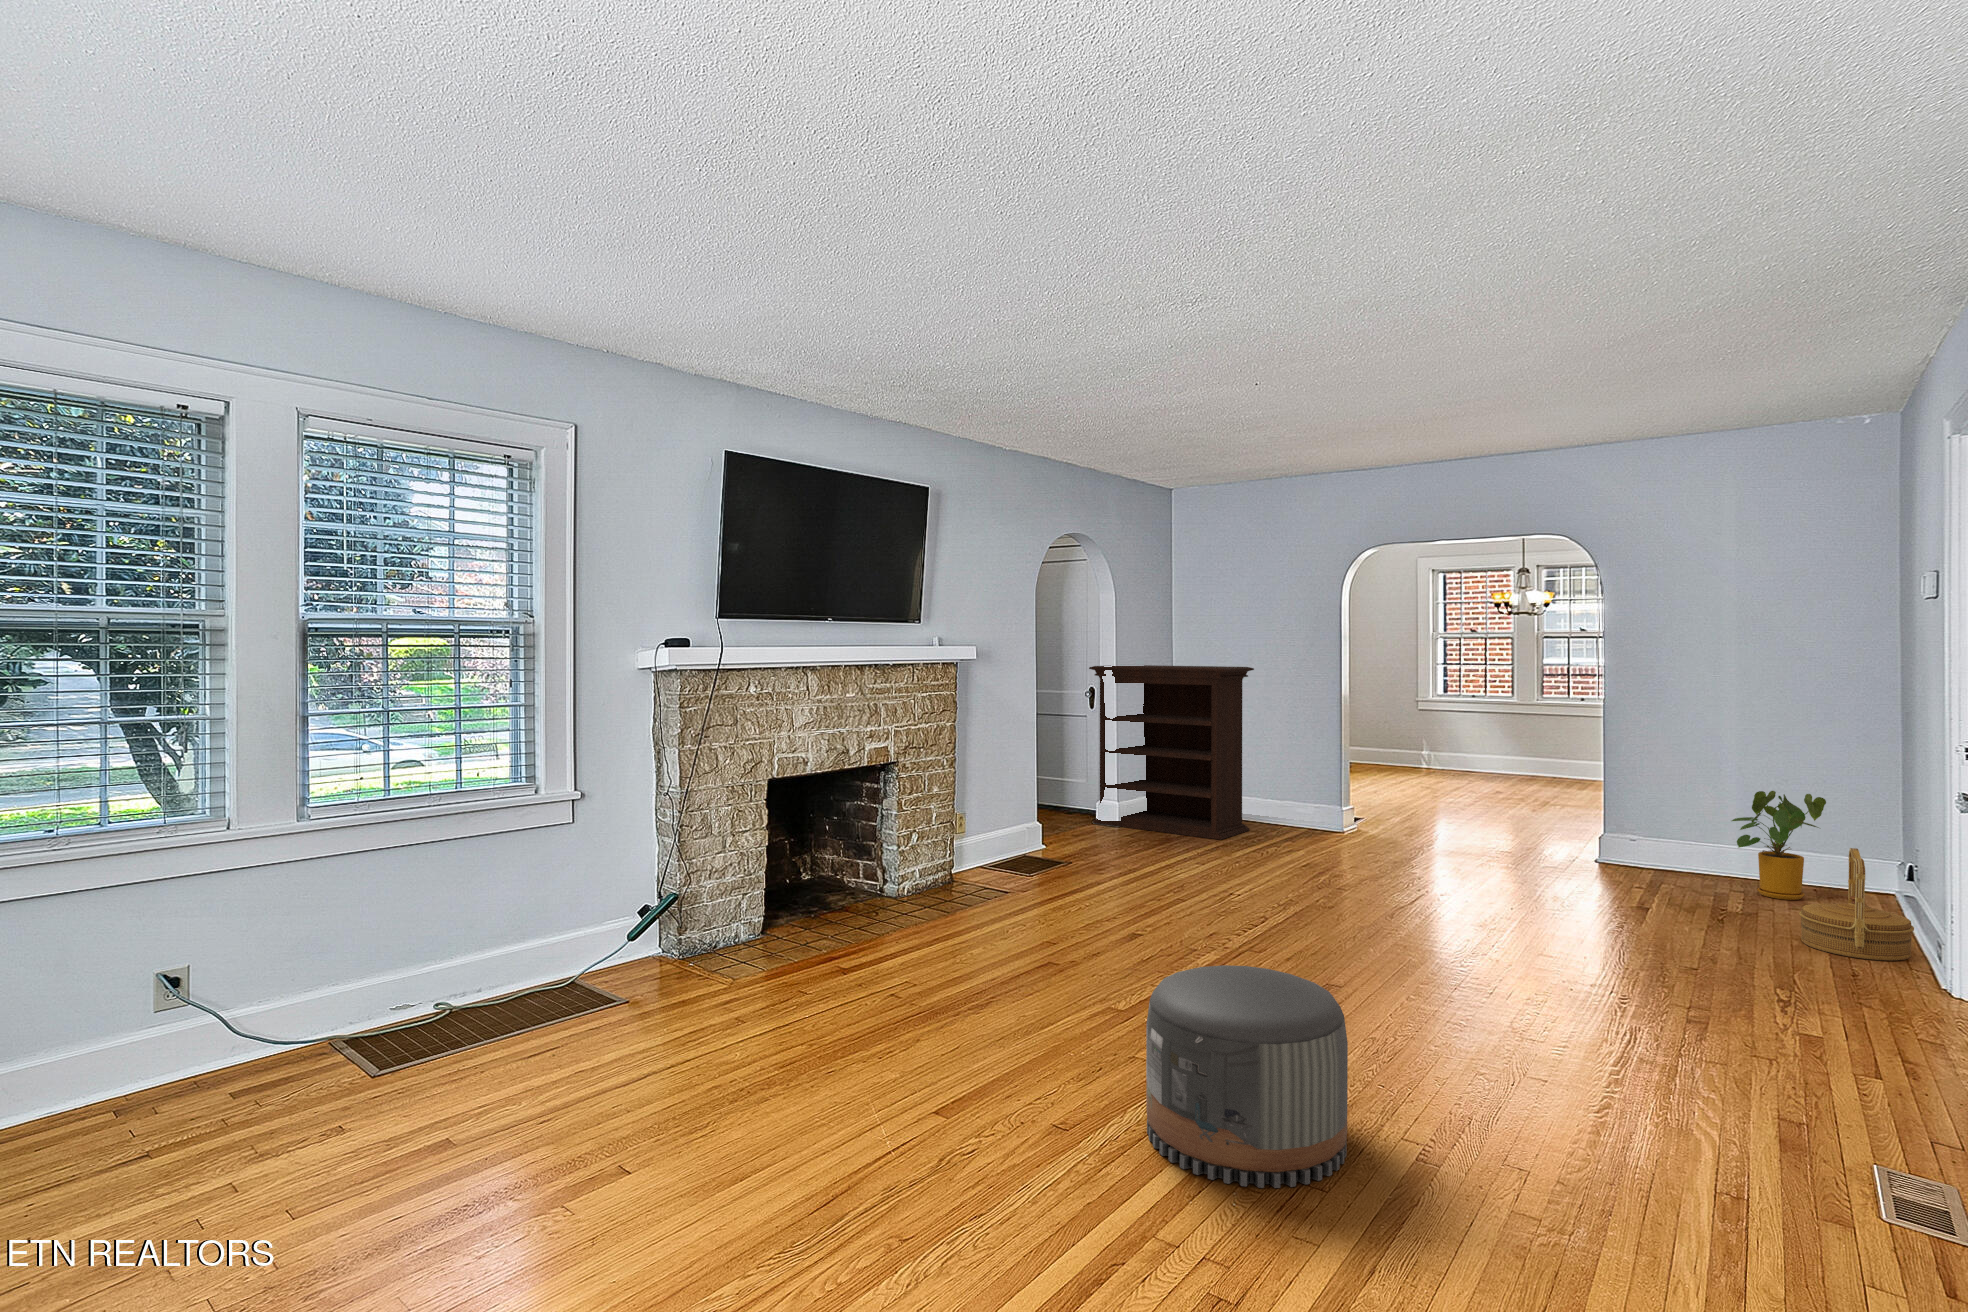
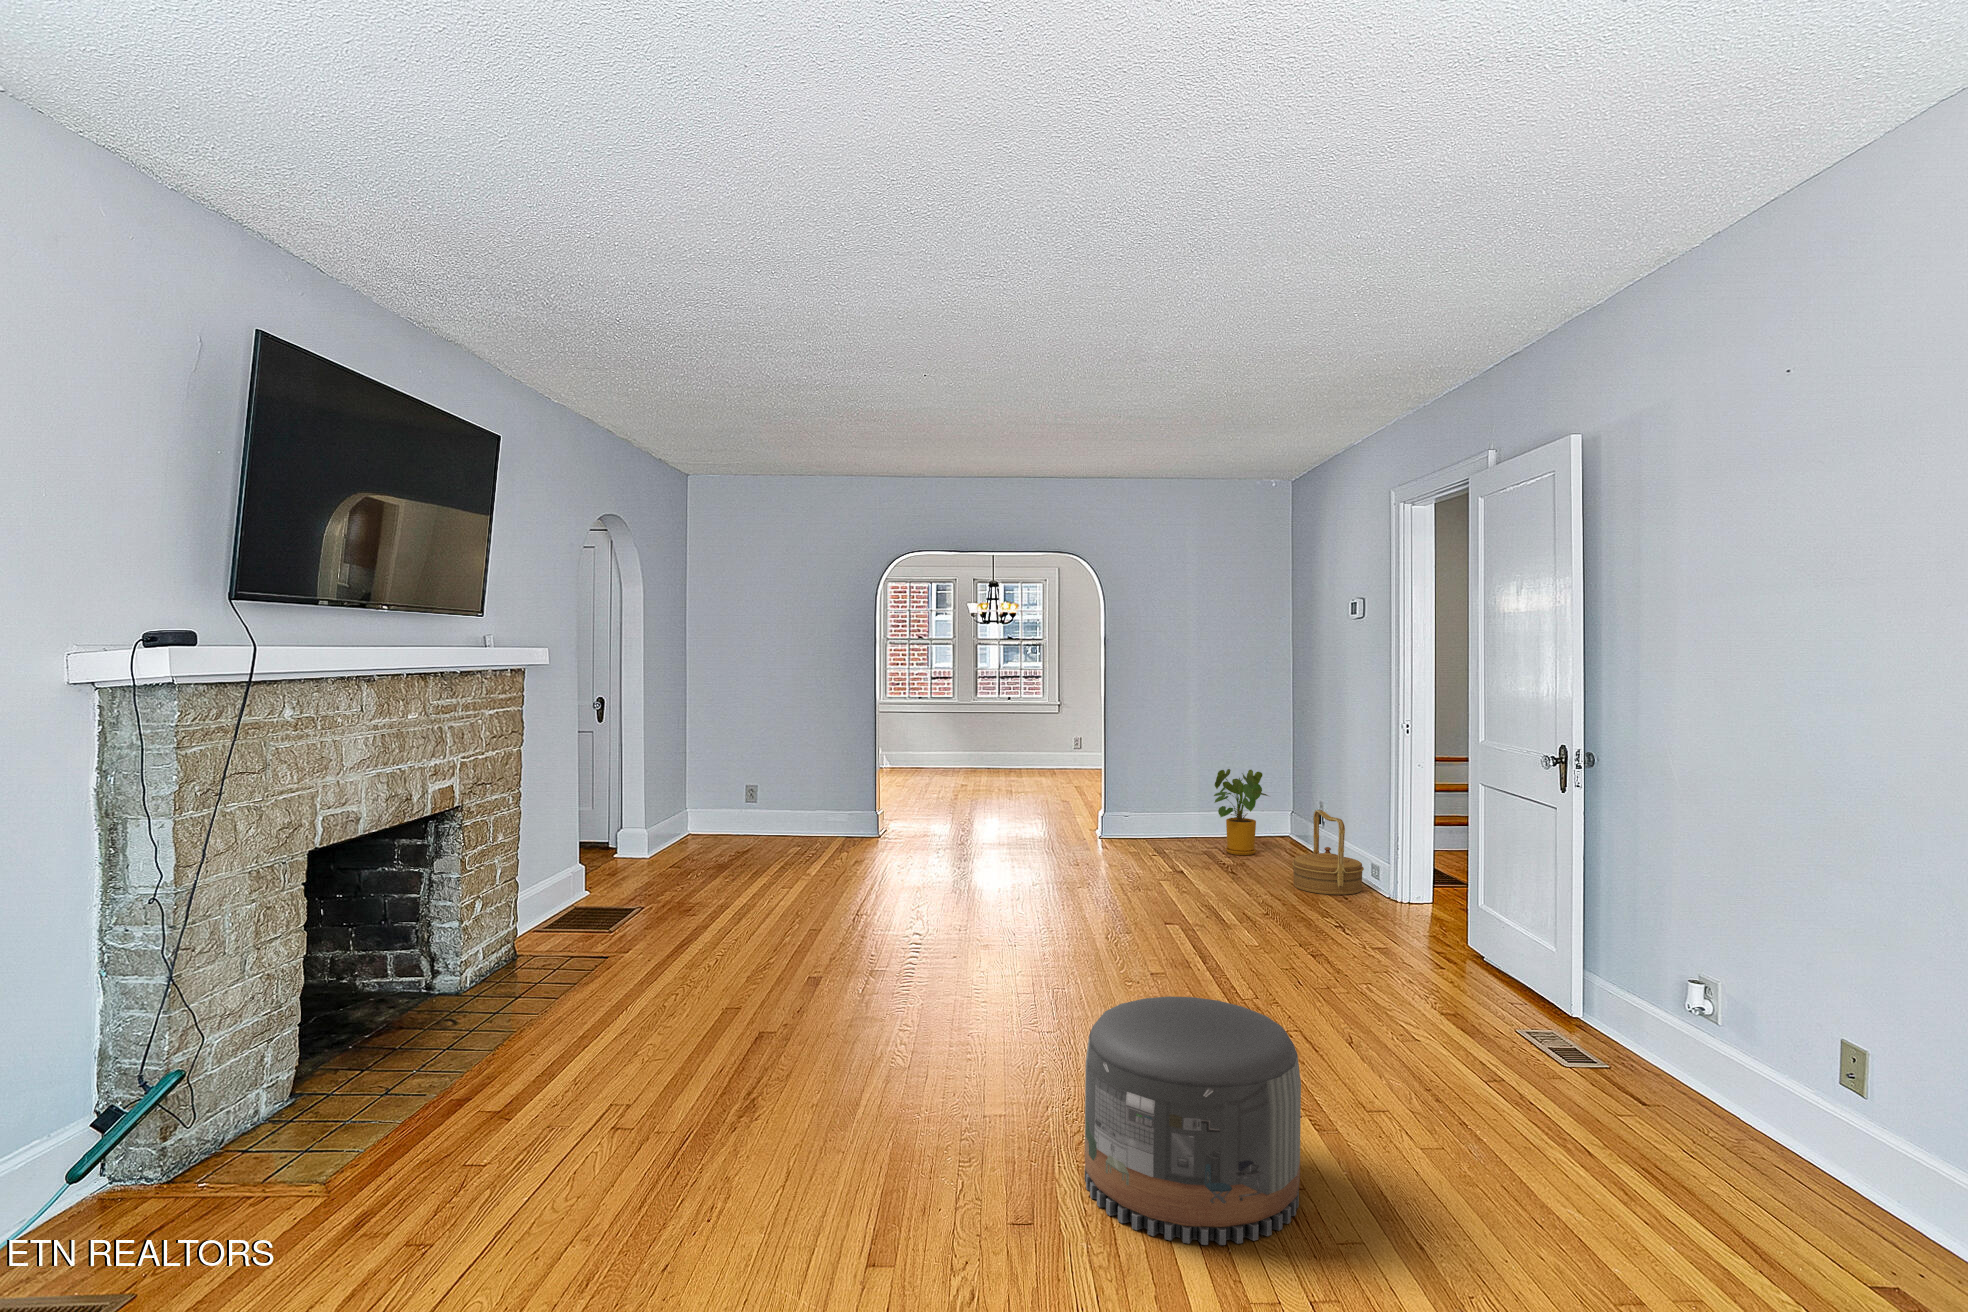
bookshelf: present [1089,665,1254,840] -> none [607,671,796,860]

